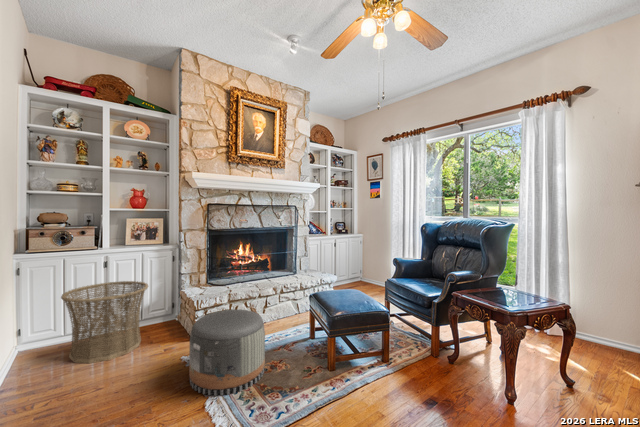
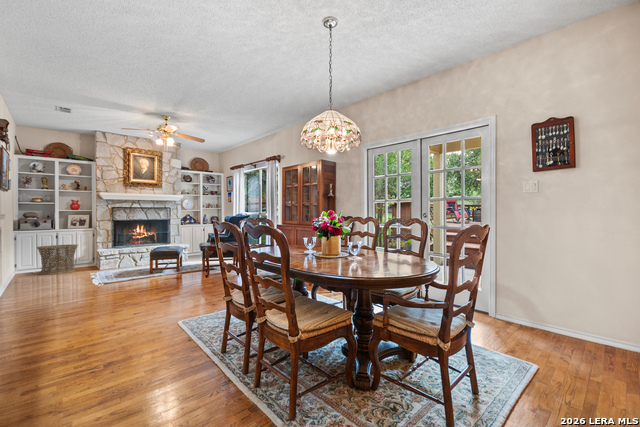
pouf: present [189,309,265,396] -> none [92,250,127,276]

